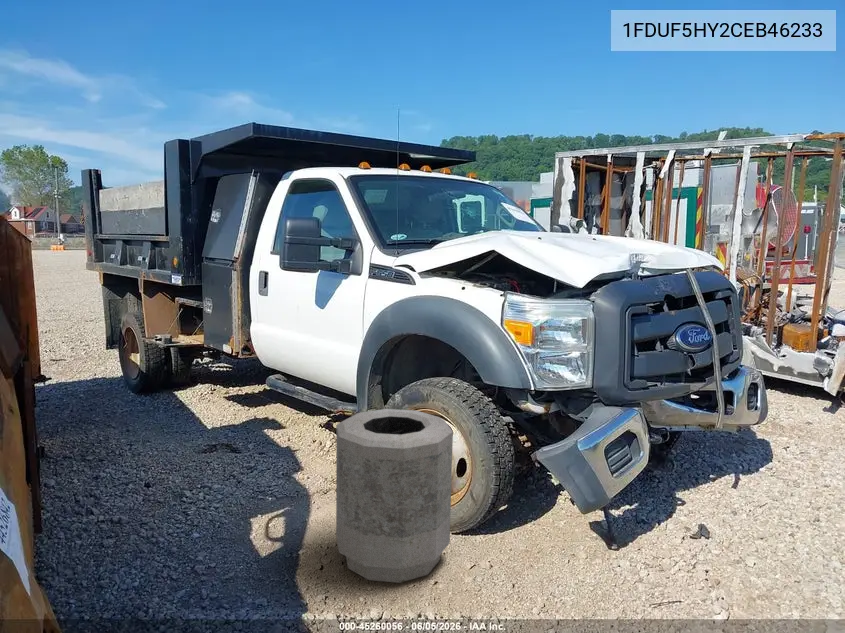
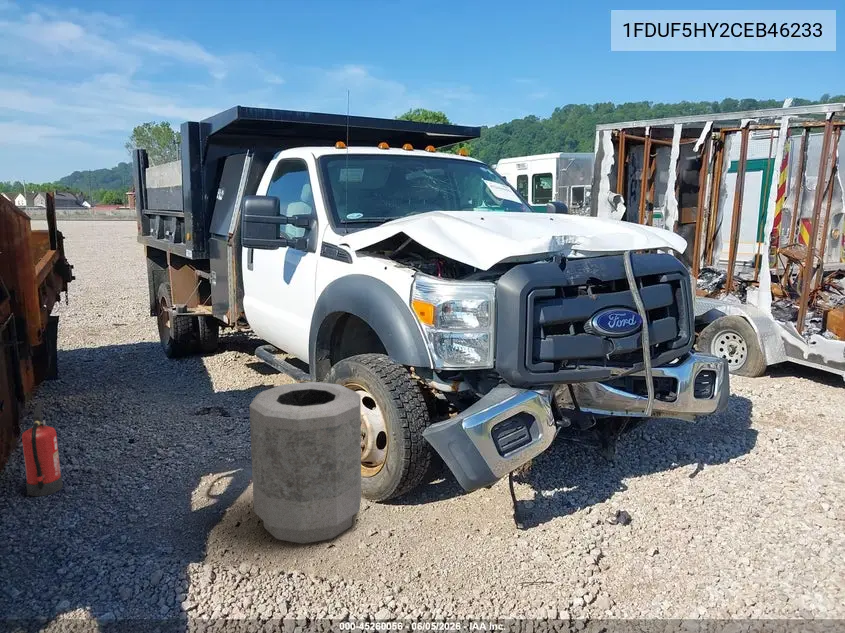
fire extinguisher: none [49,444,93,553] -> present [22,402,63,496]

